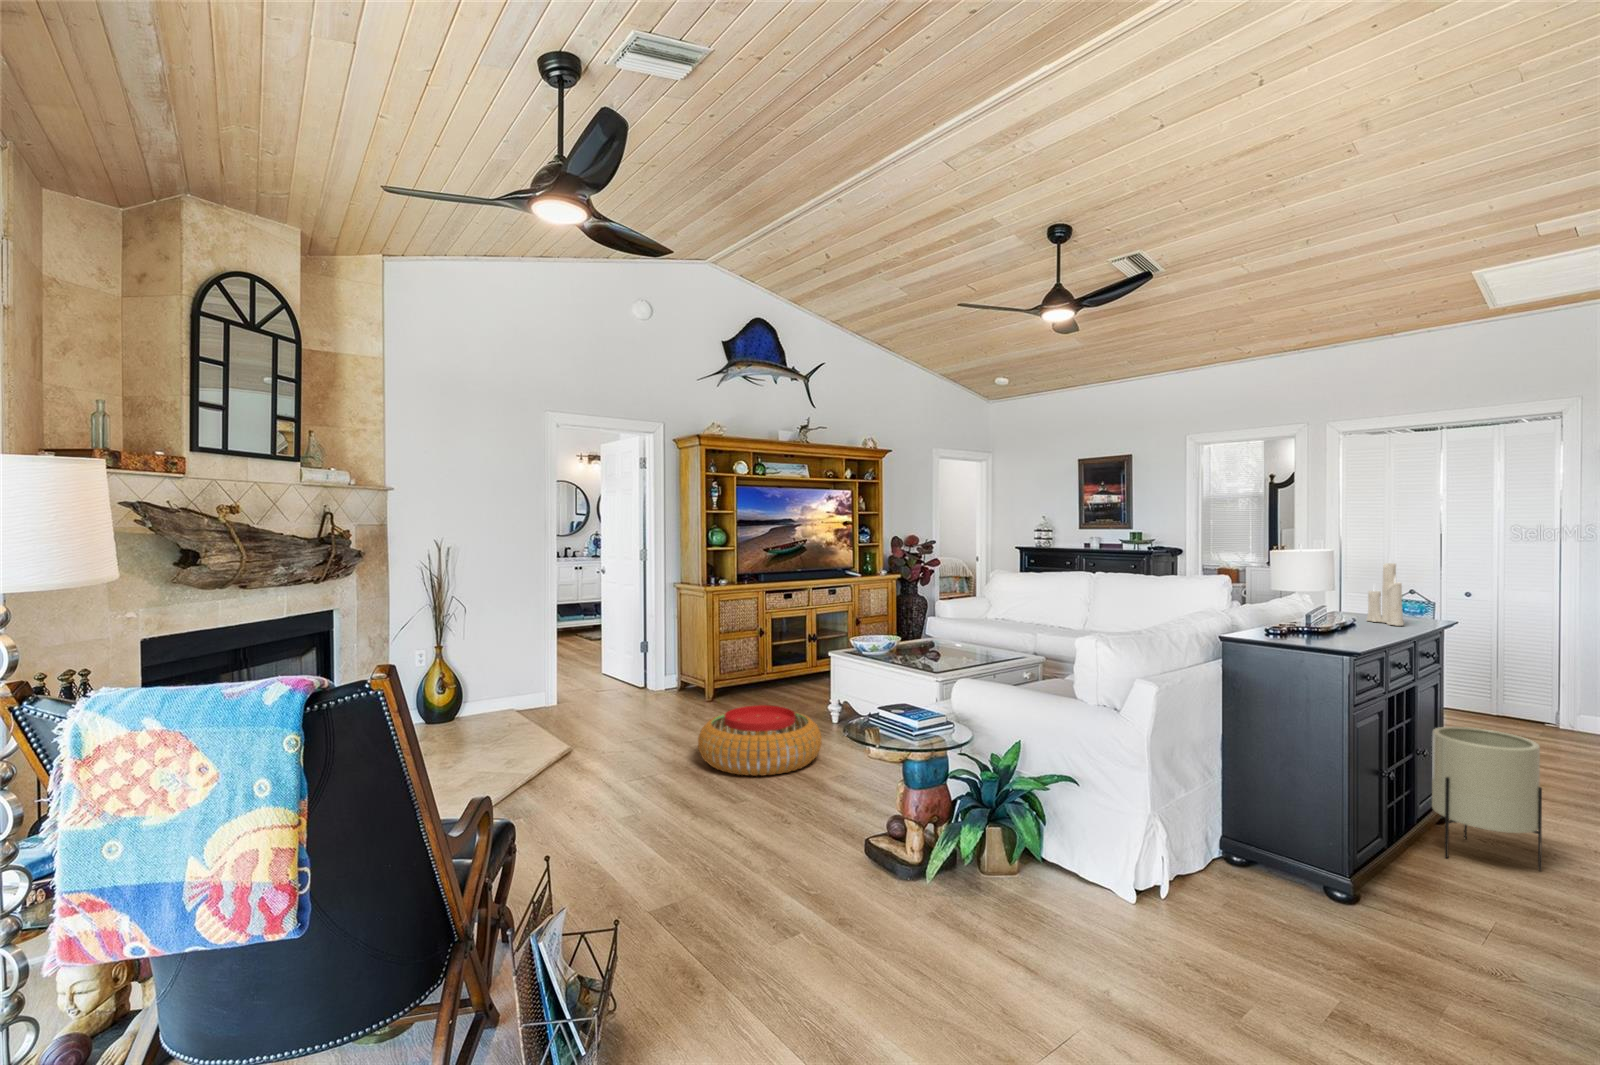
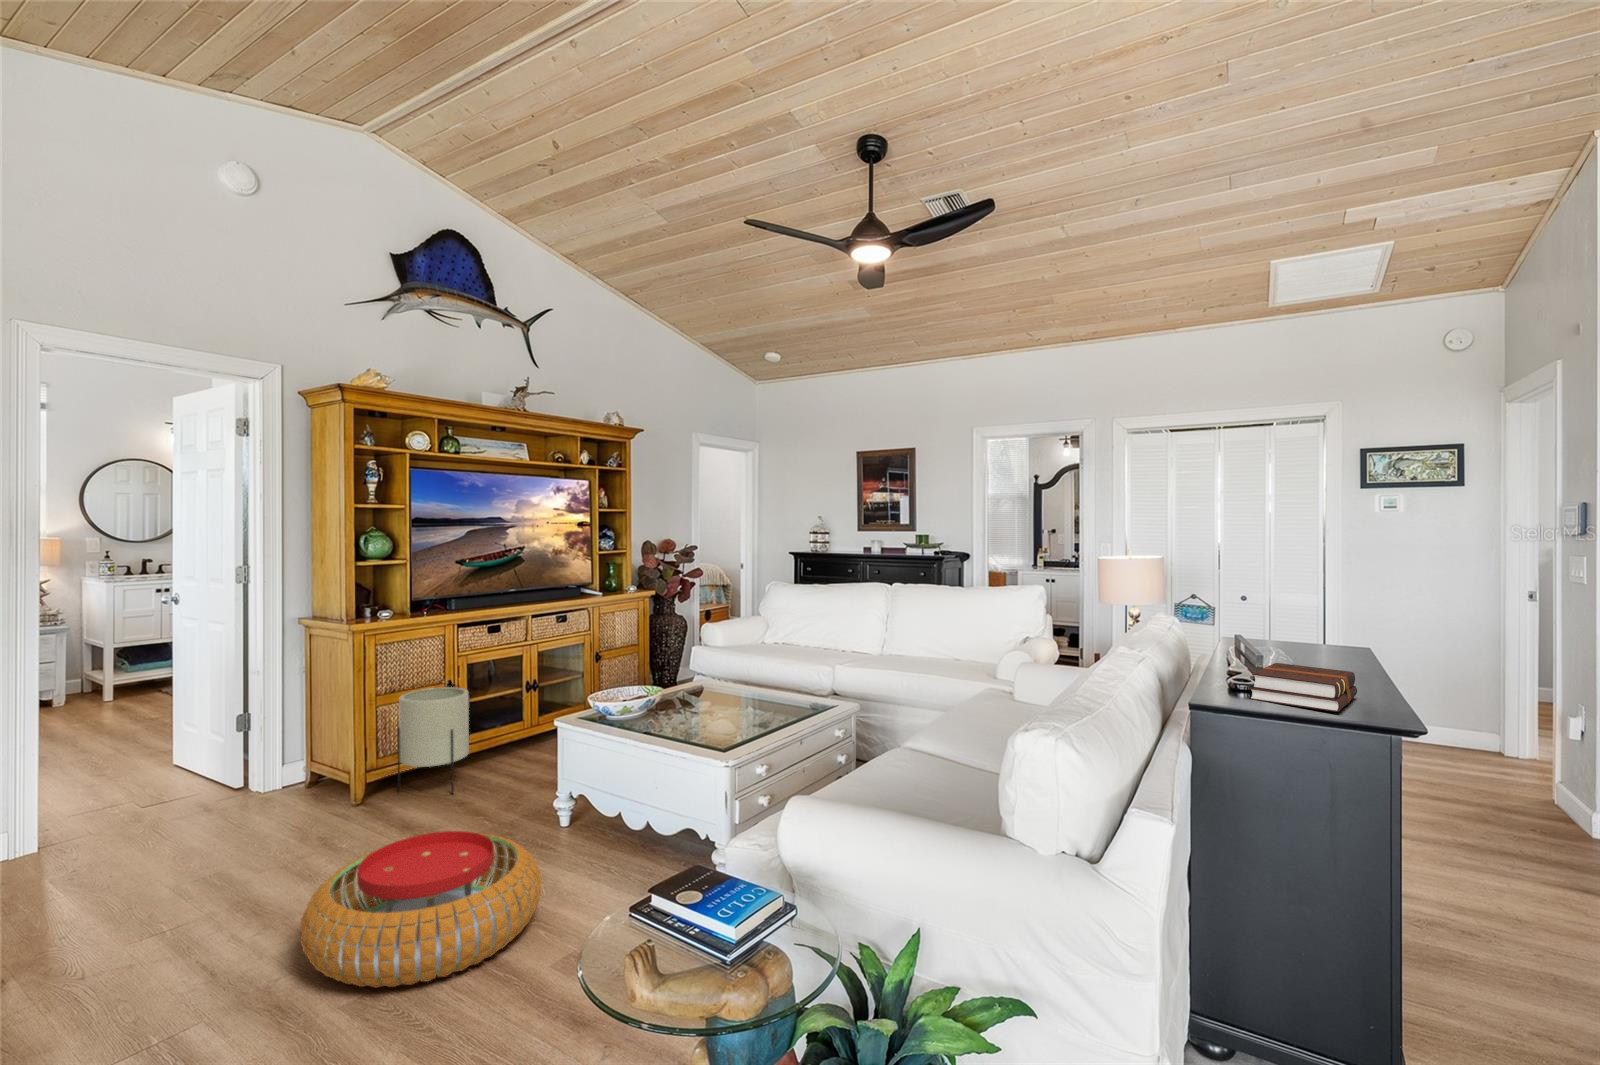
candle: present [1367,562,1404,626] -> none [1289,566,1341,664]
hardback book: none [1271,616,1363,642] -> present [1249,663,1357,712]
planter: present [1432,727,1542,871] -> present [397,687,469,794]

